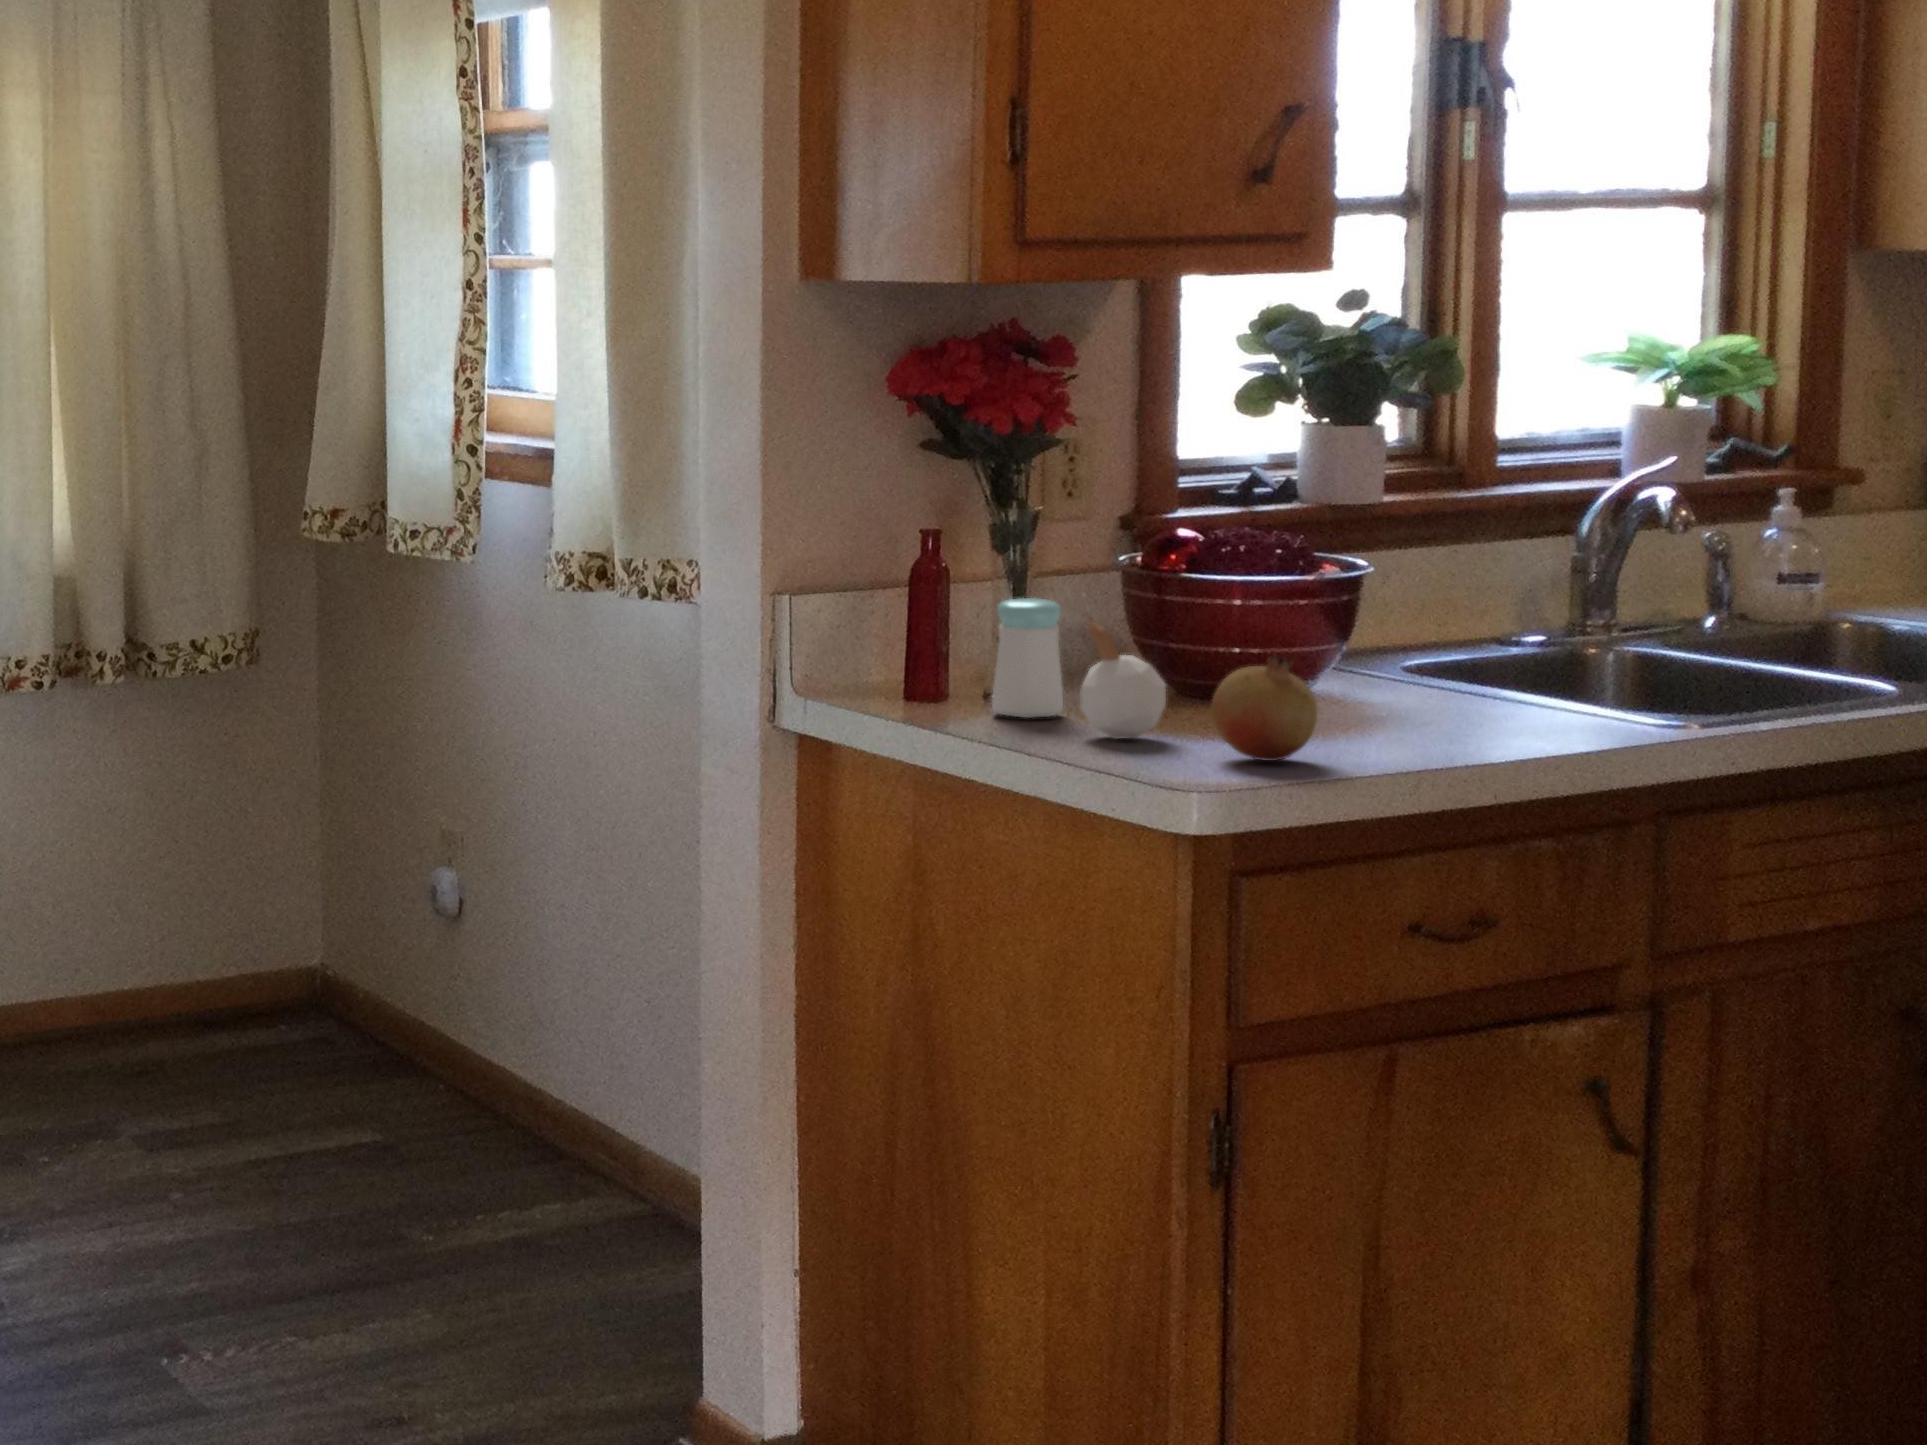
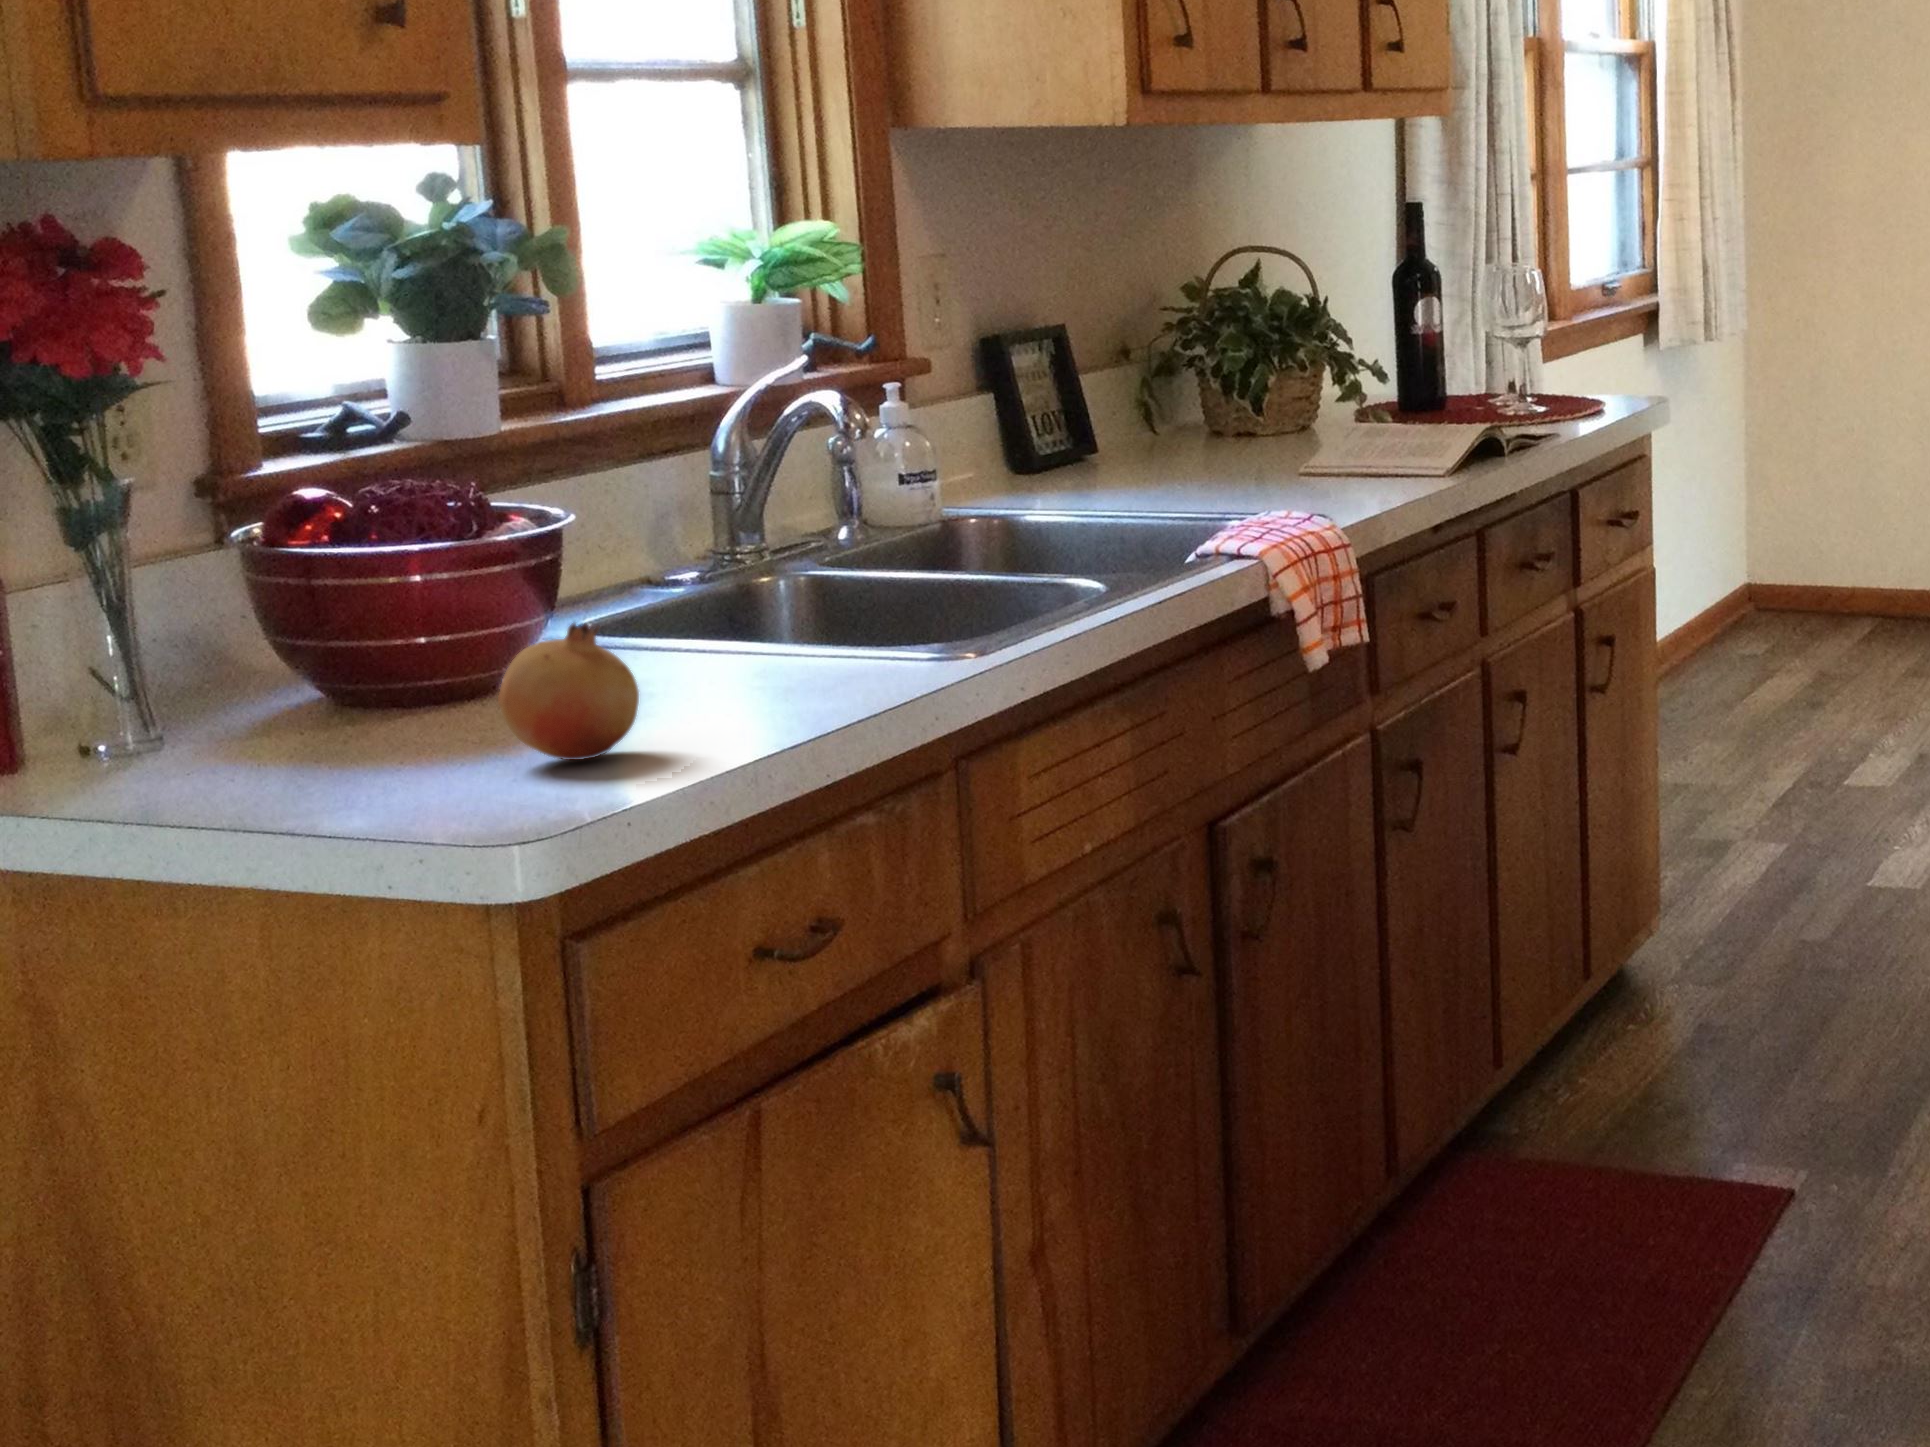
salt shaker: present [992,598,1063,718] -> none [124,598,244,765]
candle: present [1080,604,1166,739] -> none [273,581,417,769]

